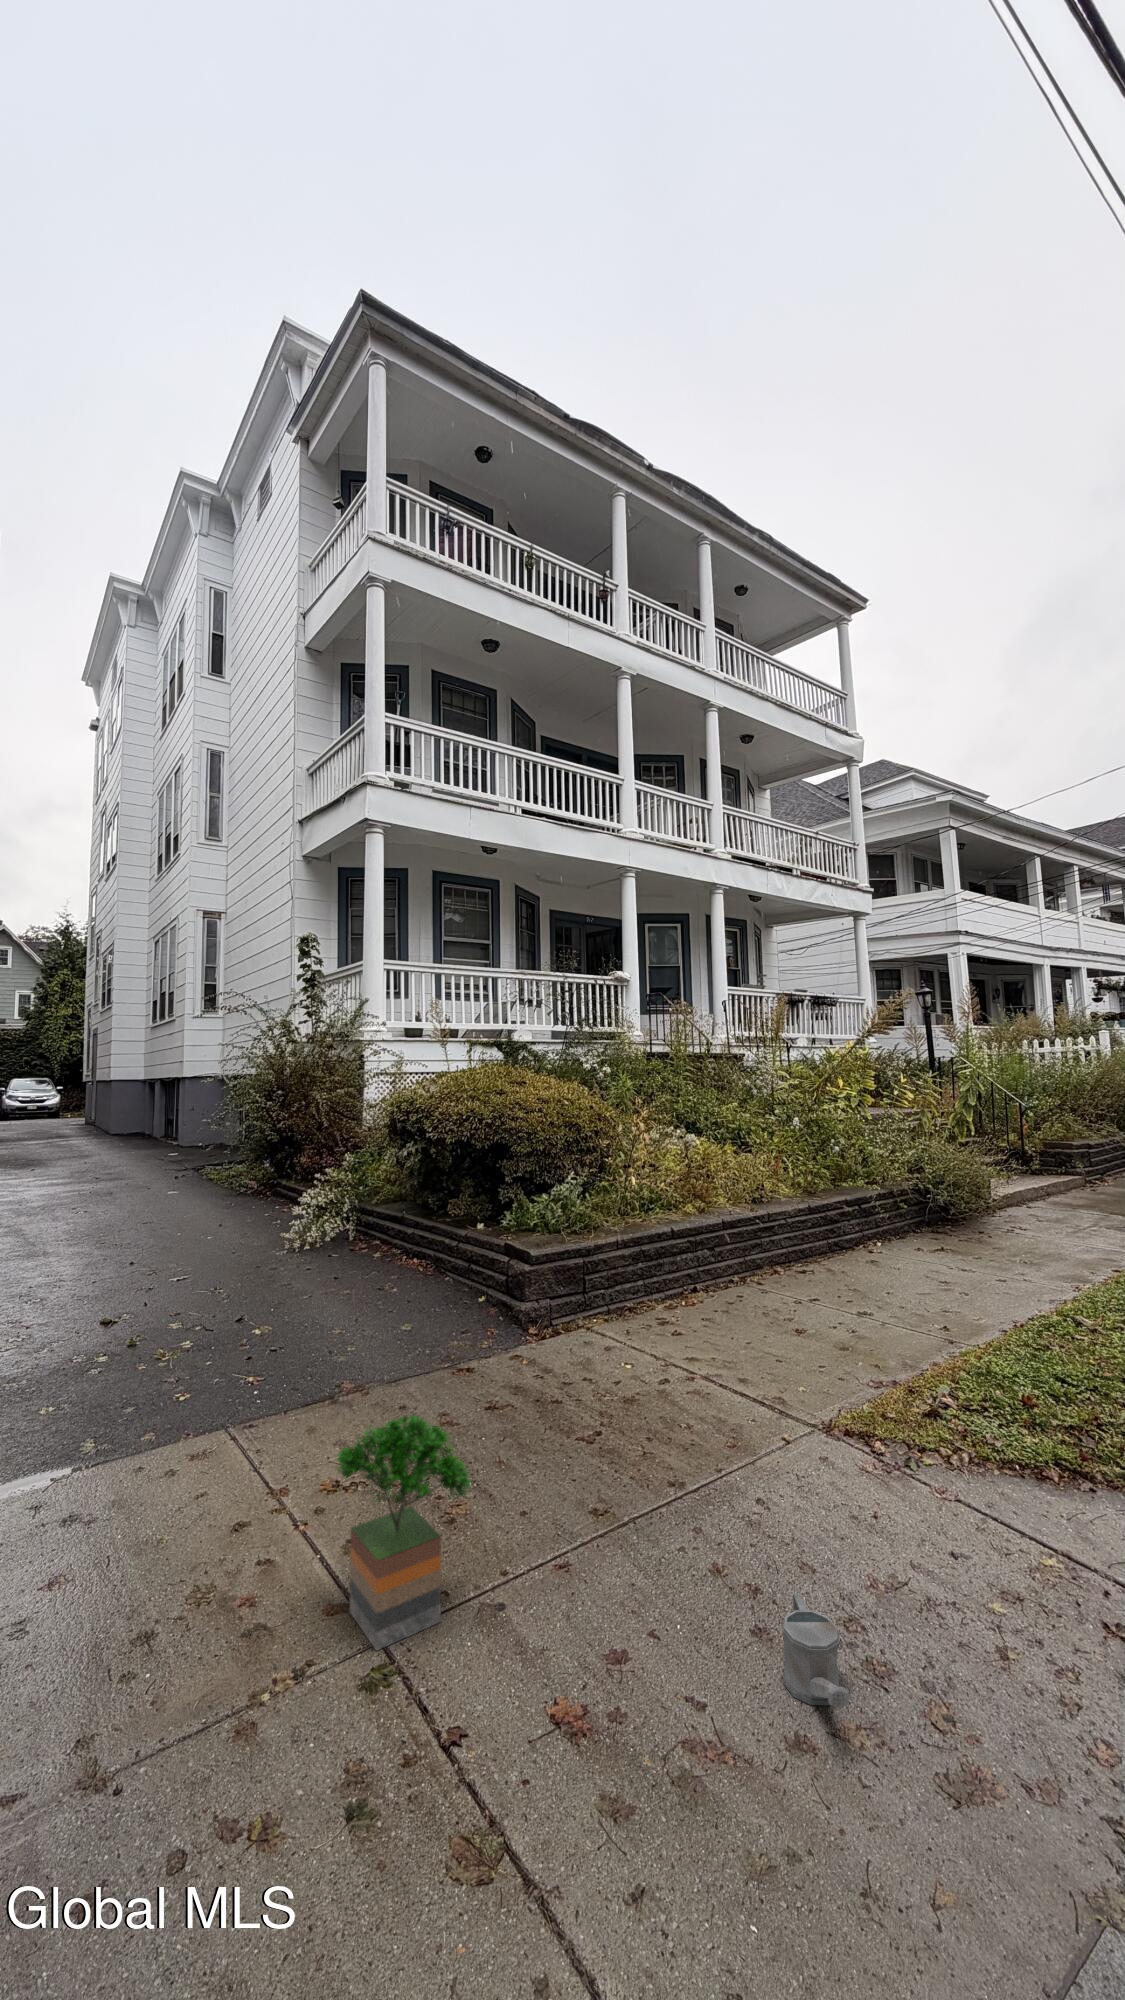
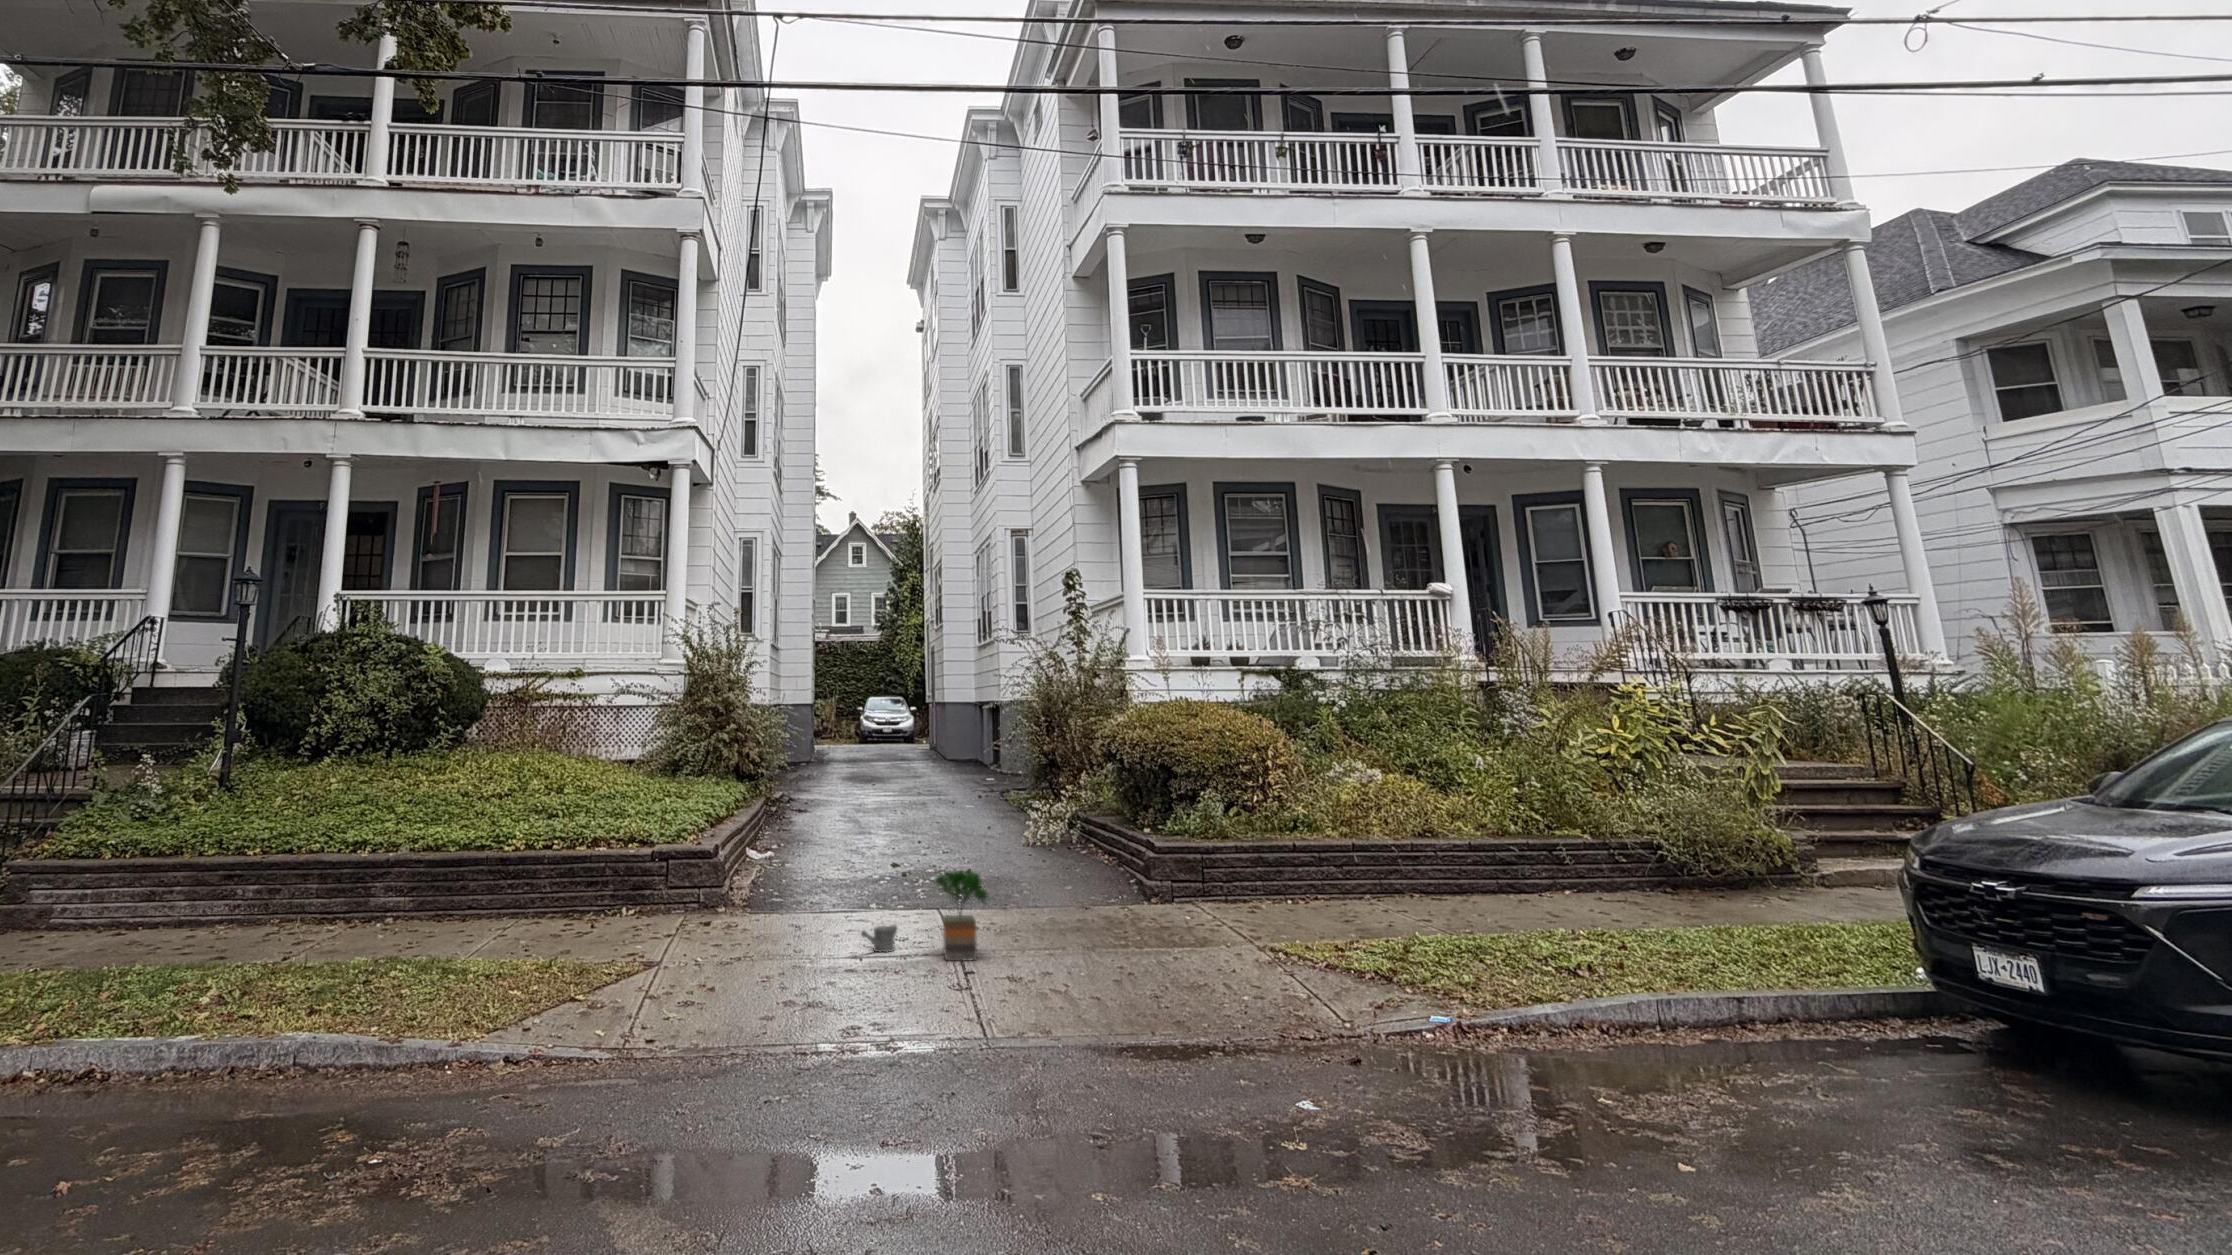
watering can: present [782,1593,849,1707] -> present [861,925,897,952]

